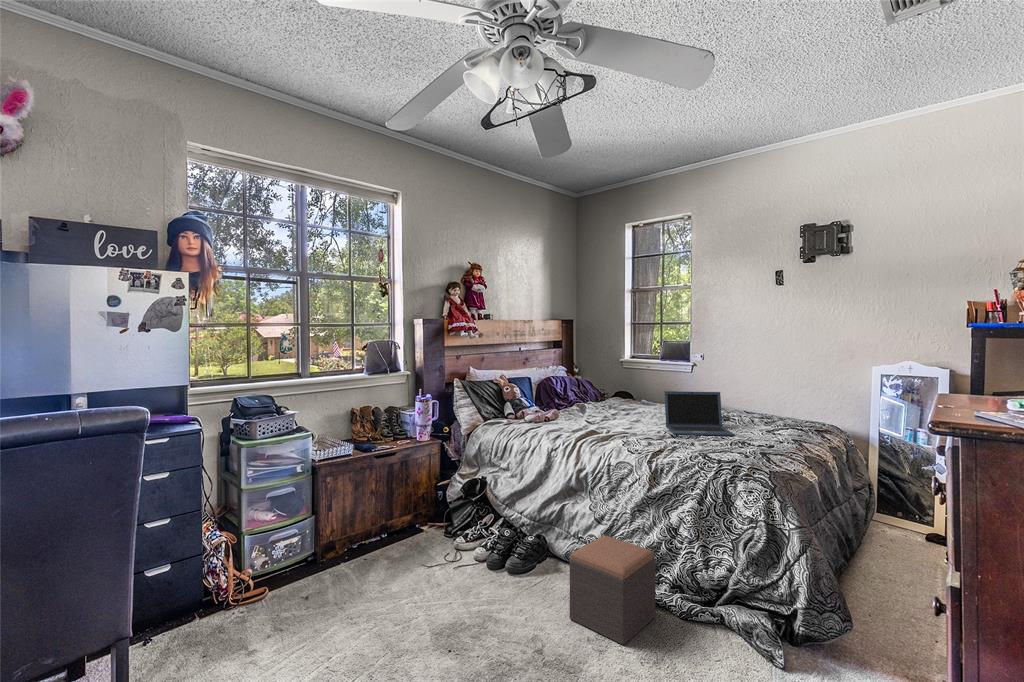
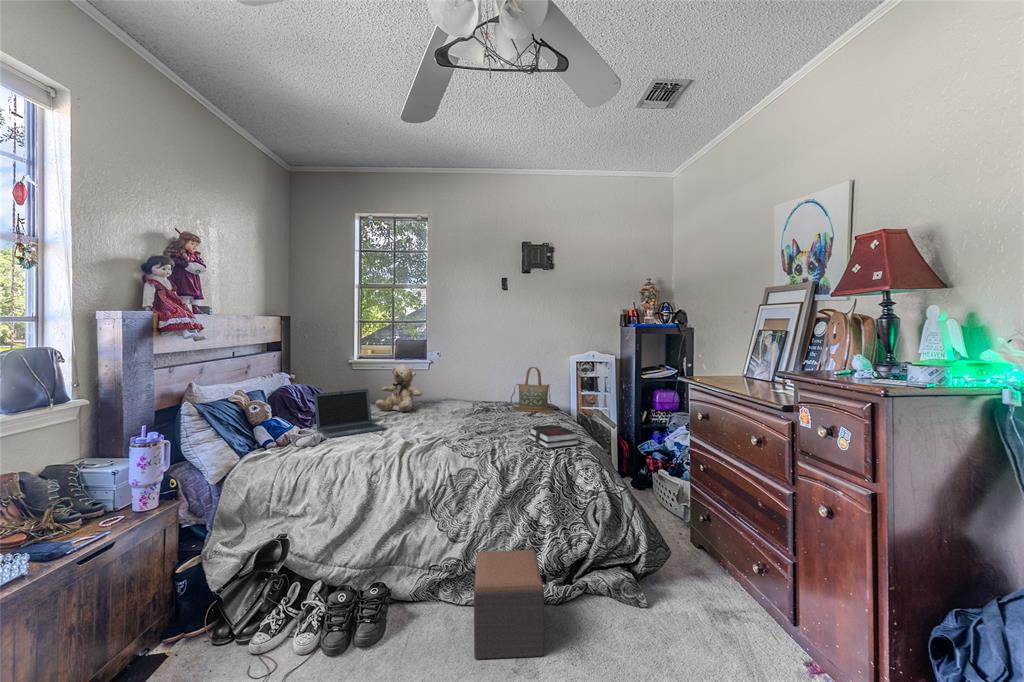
teddy bear: none [616,364,659,410] -> present [375,364,422,412]
handbag: none [756,375,807,433] -> present [511,367,552,413]
laptop: present [664,391,735,436] -> present [314,389,387,438]
book: none [713,436,758,463] -> present [528,424,579,448]

